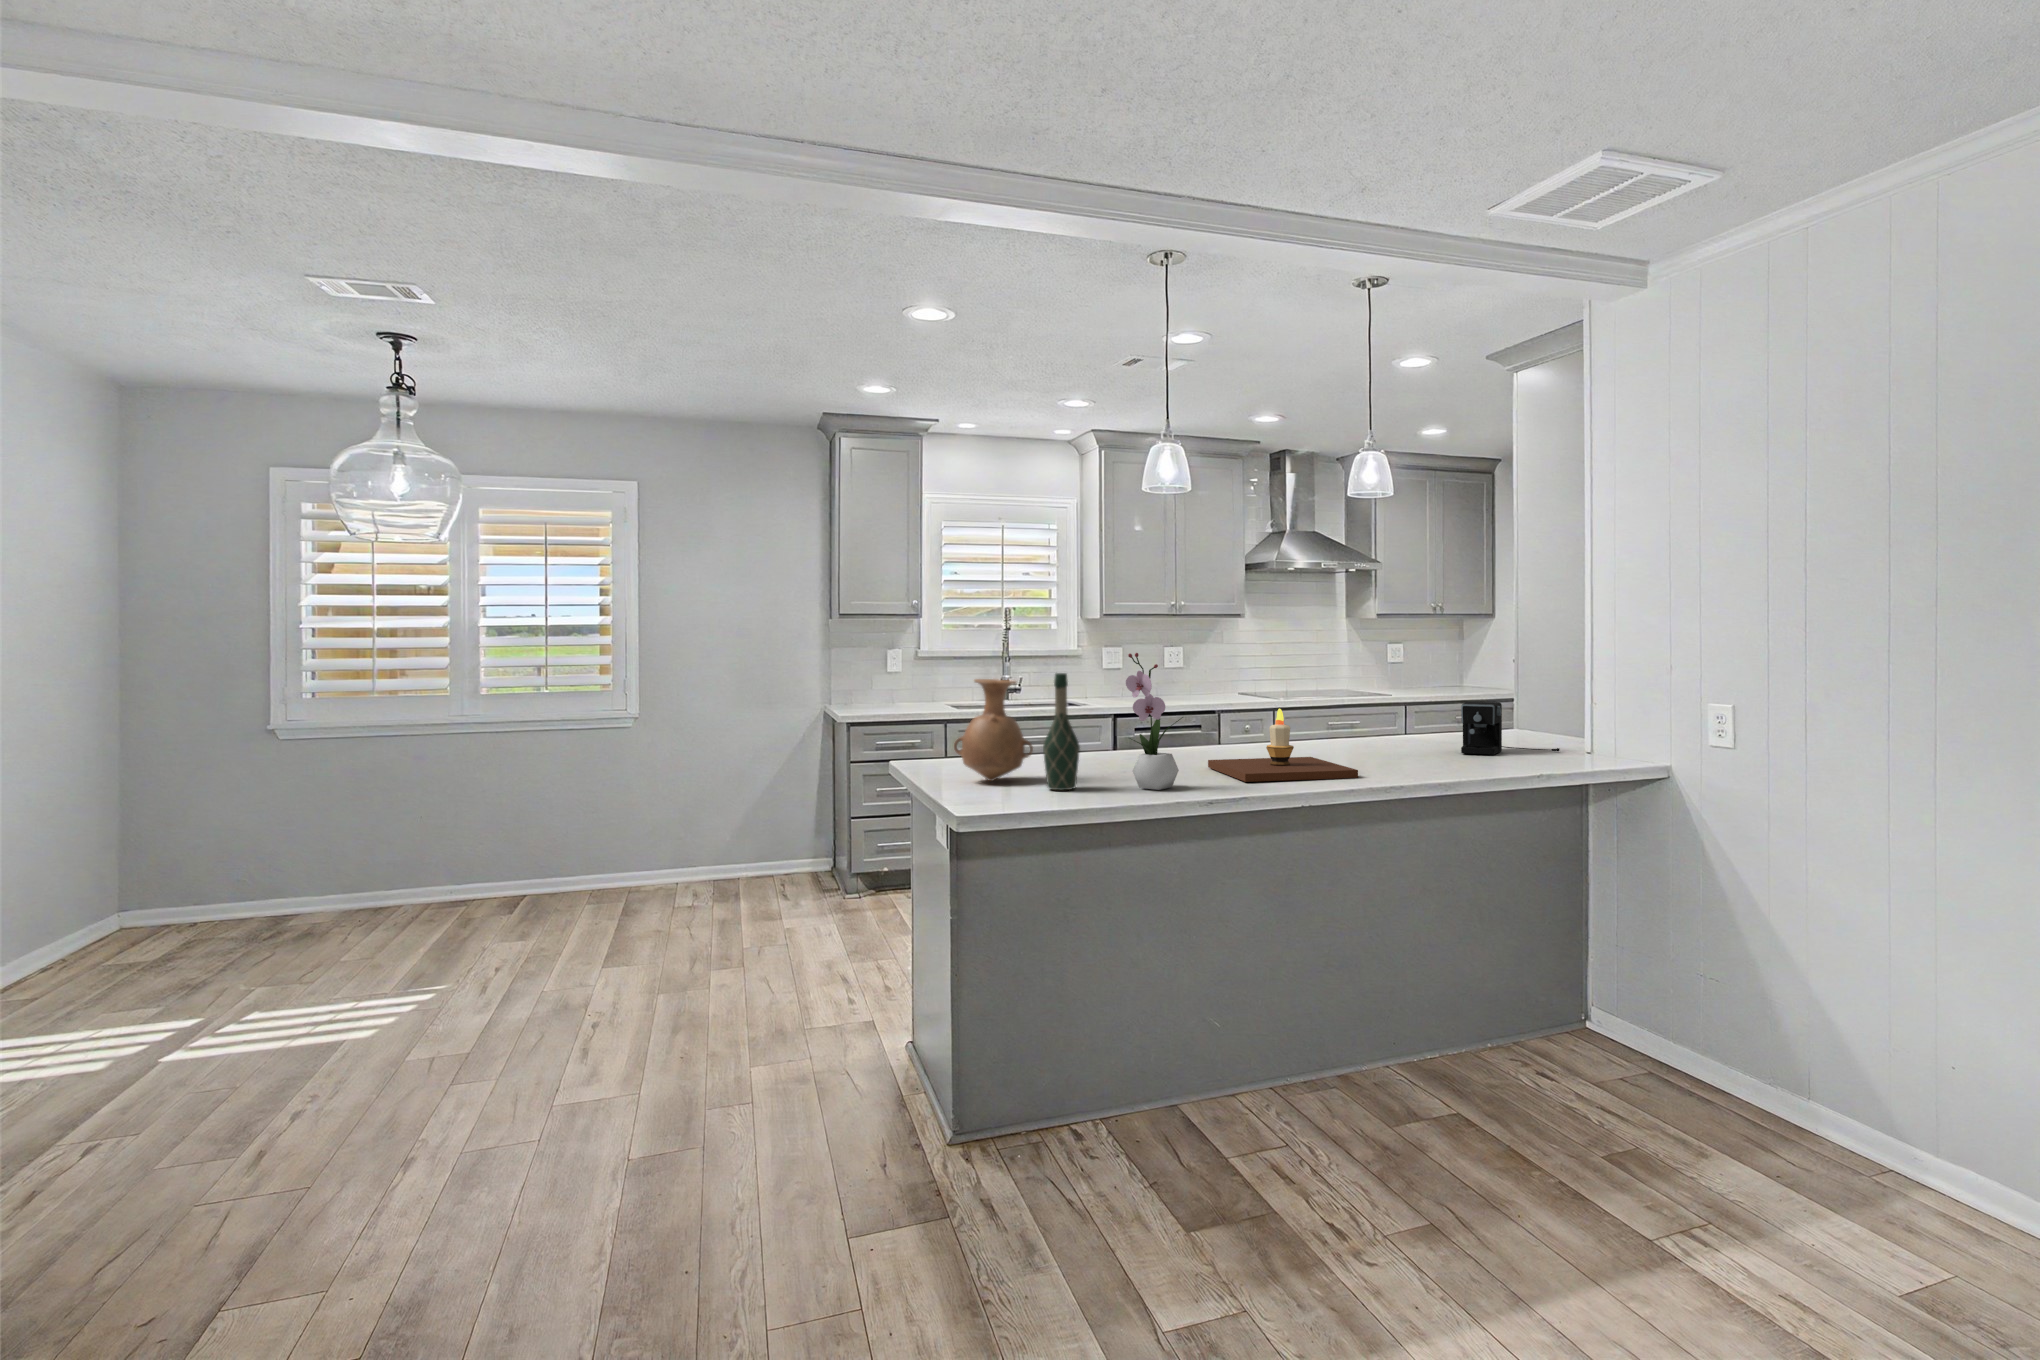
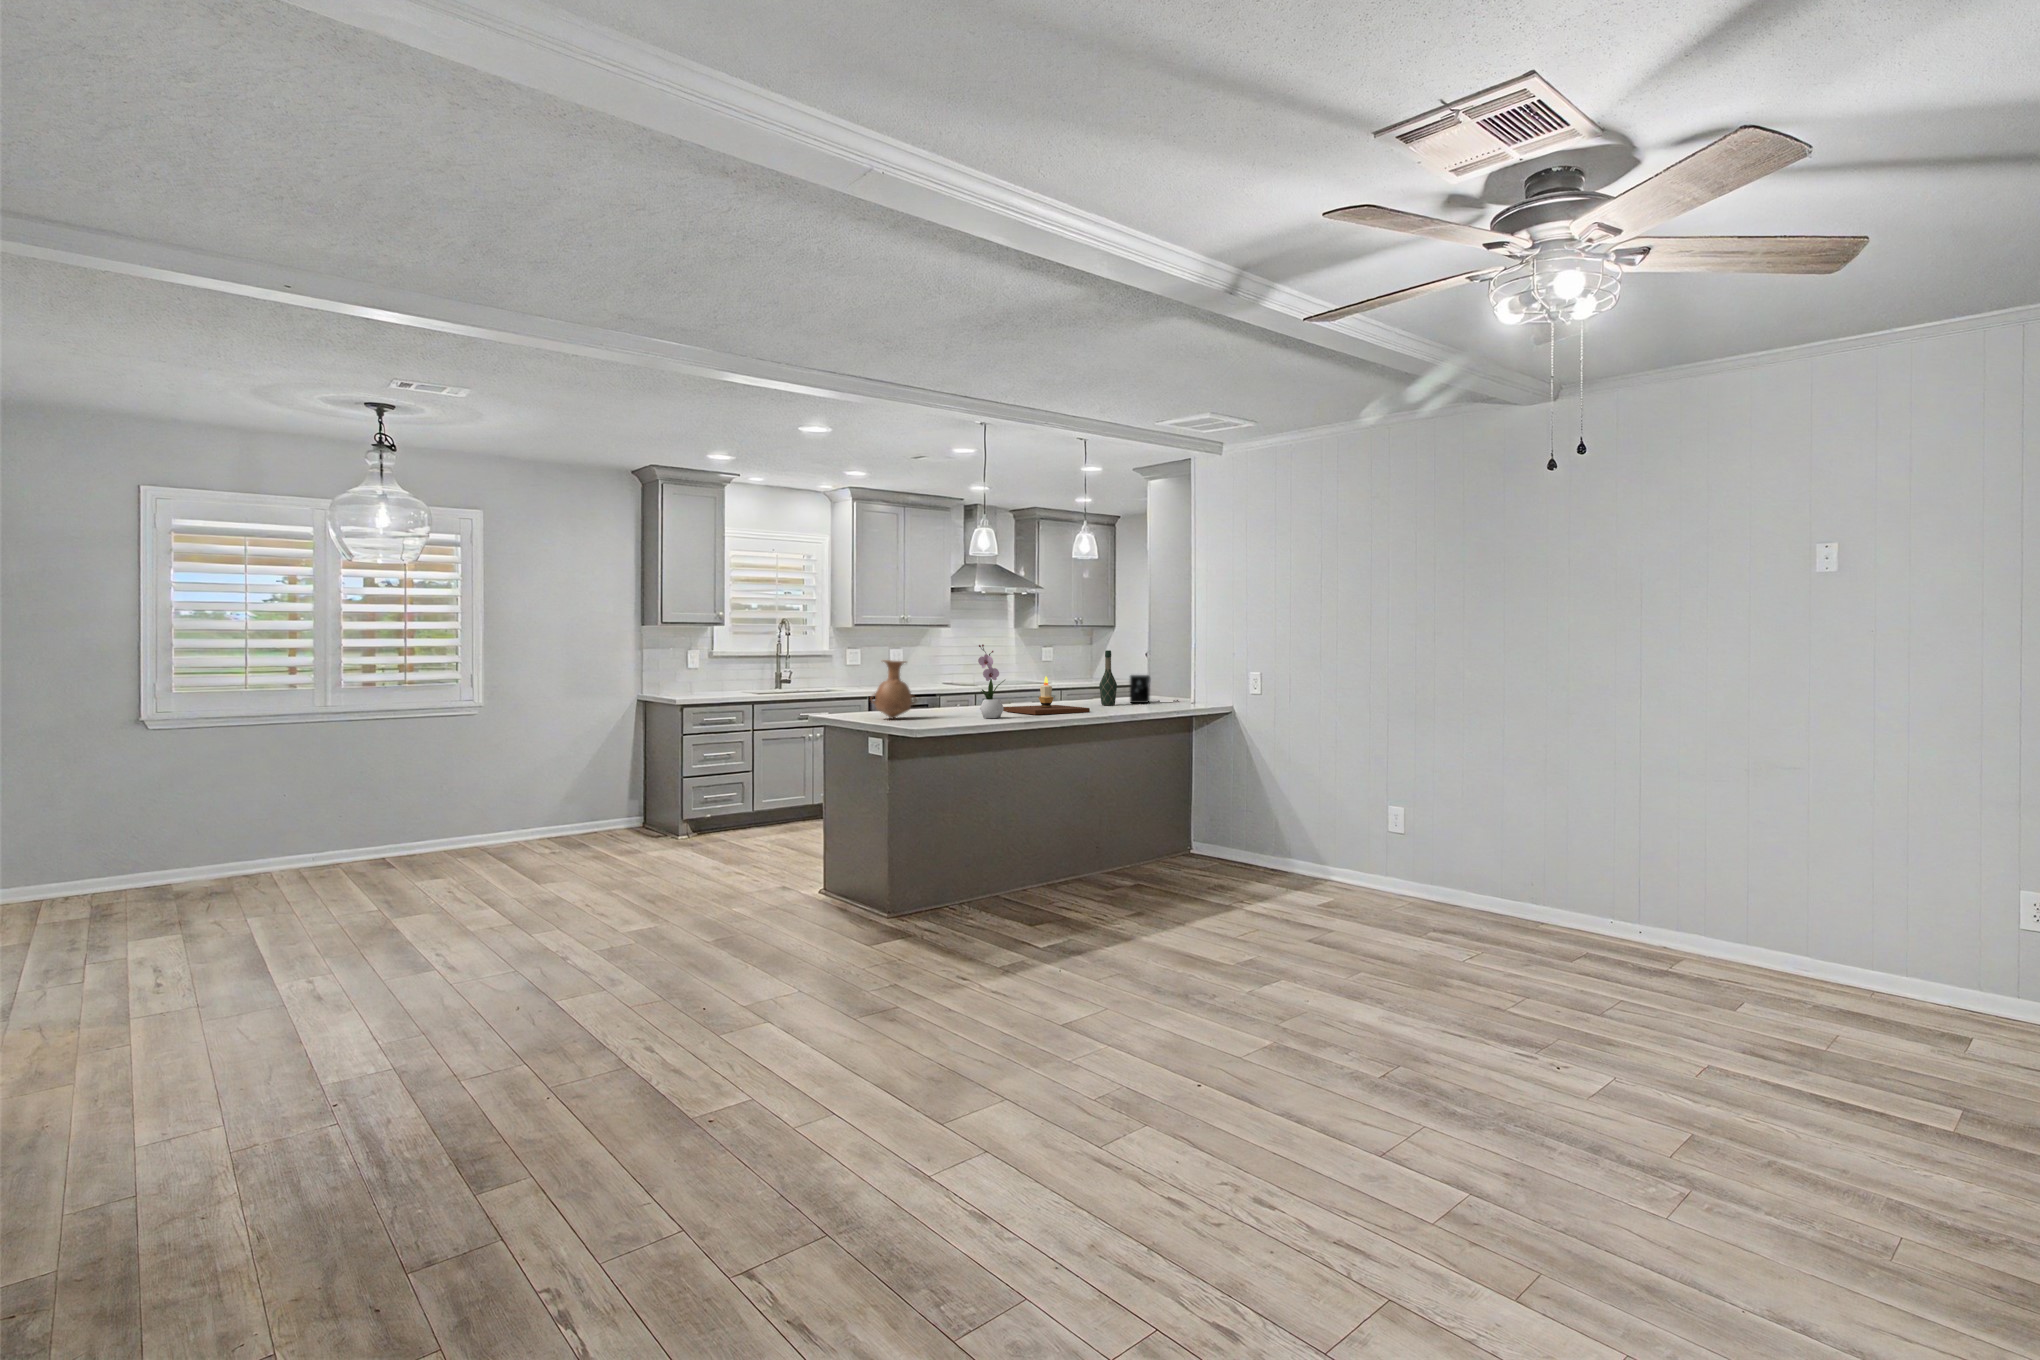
wine bottle: present [1043,673,1080,790] -> present [1099,650,1117,705]

